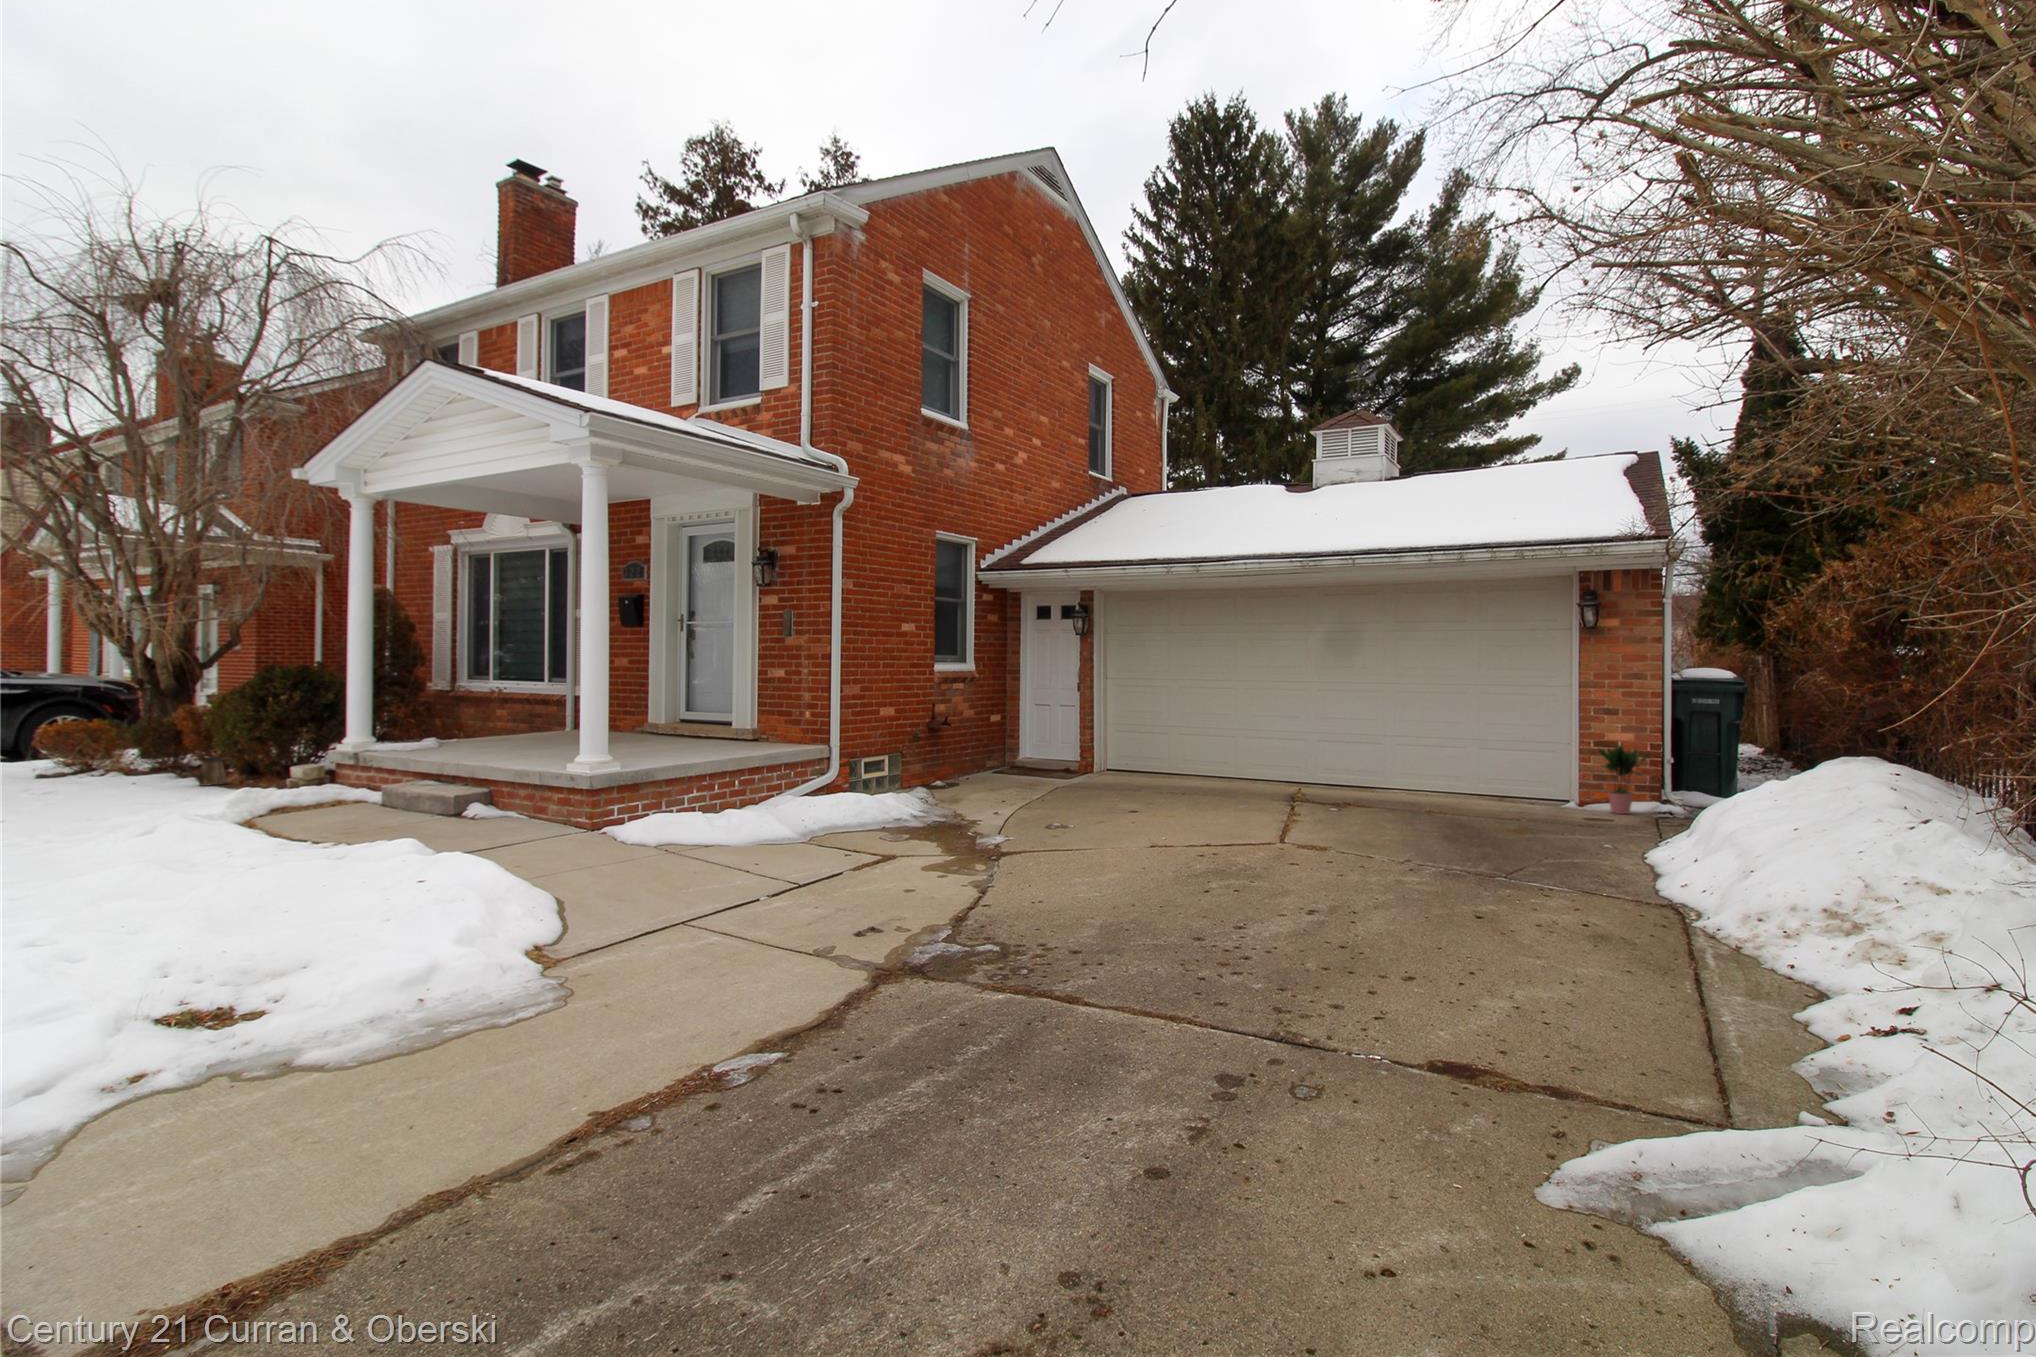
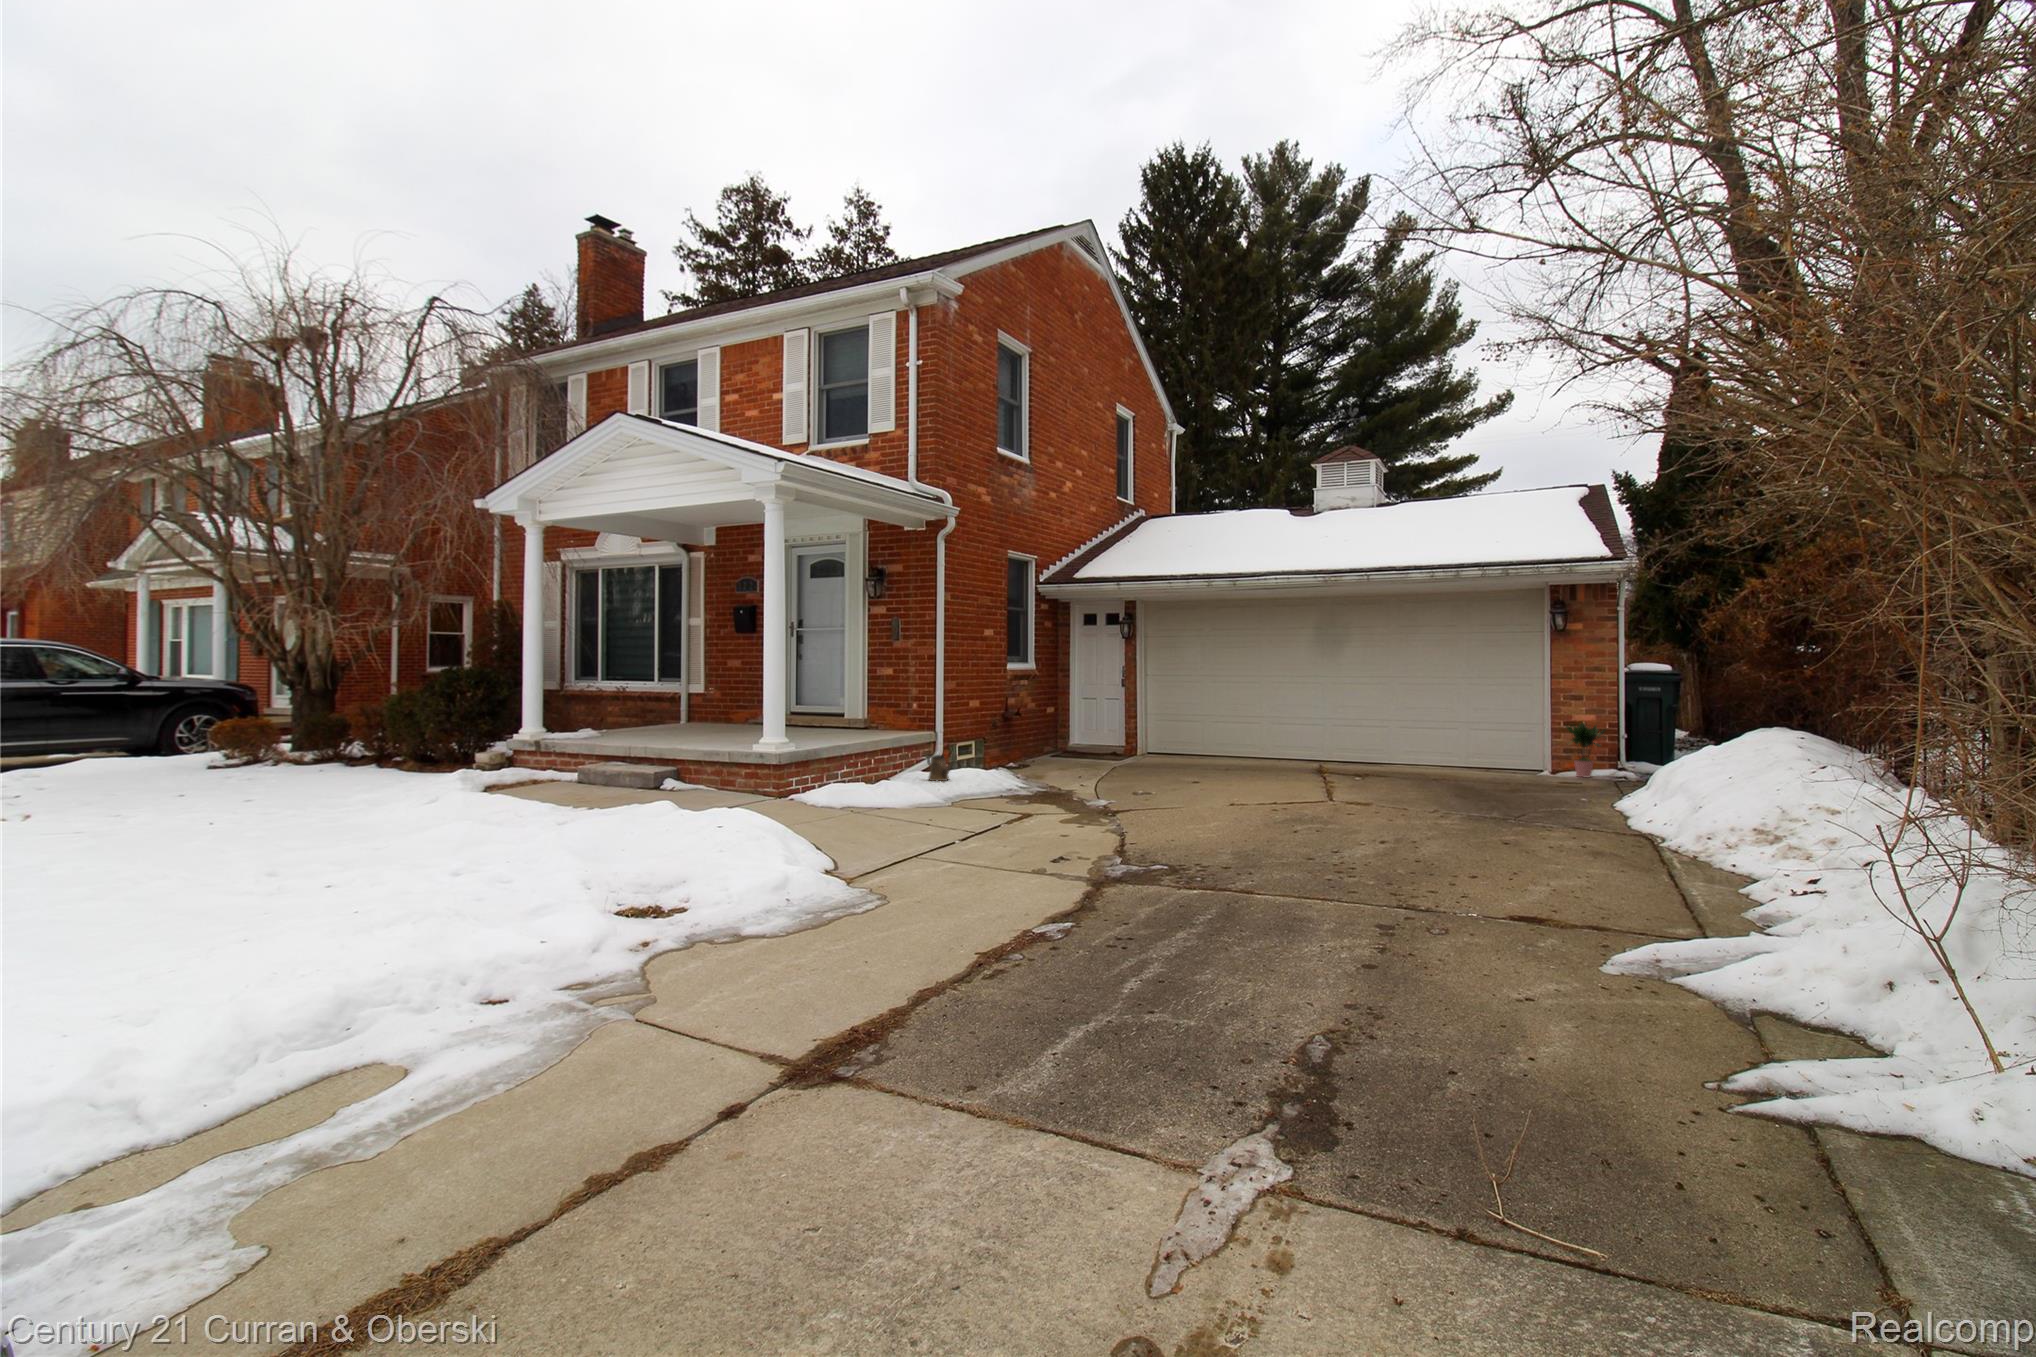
watering can: present [176,757,234,786] -> present [927,755,956,781]

